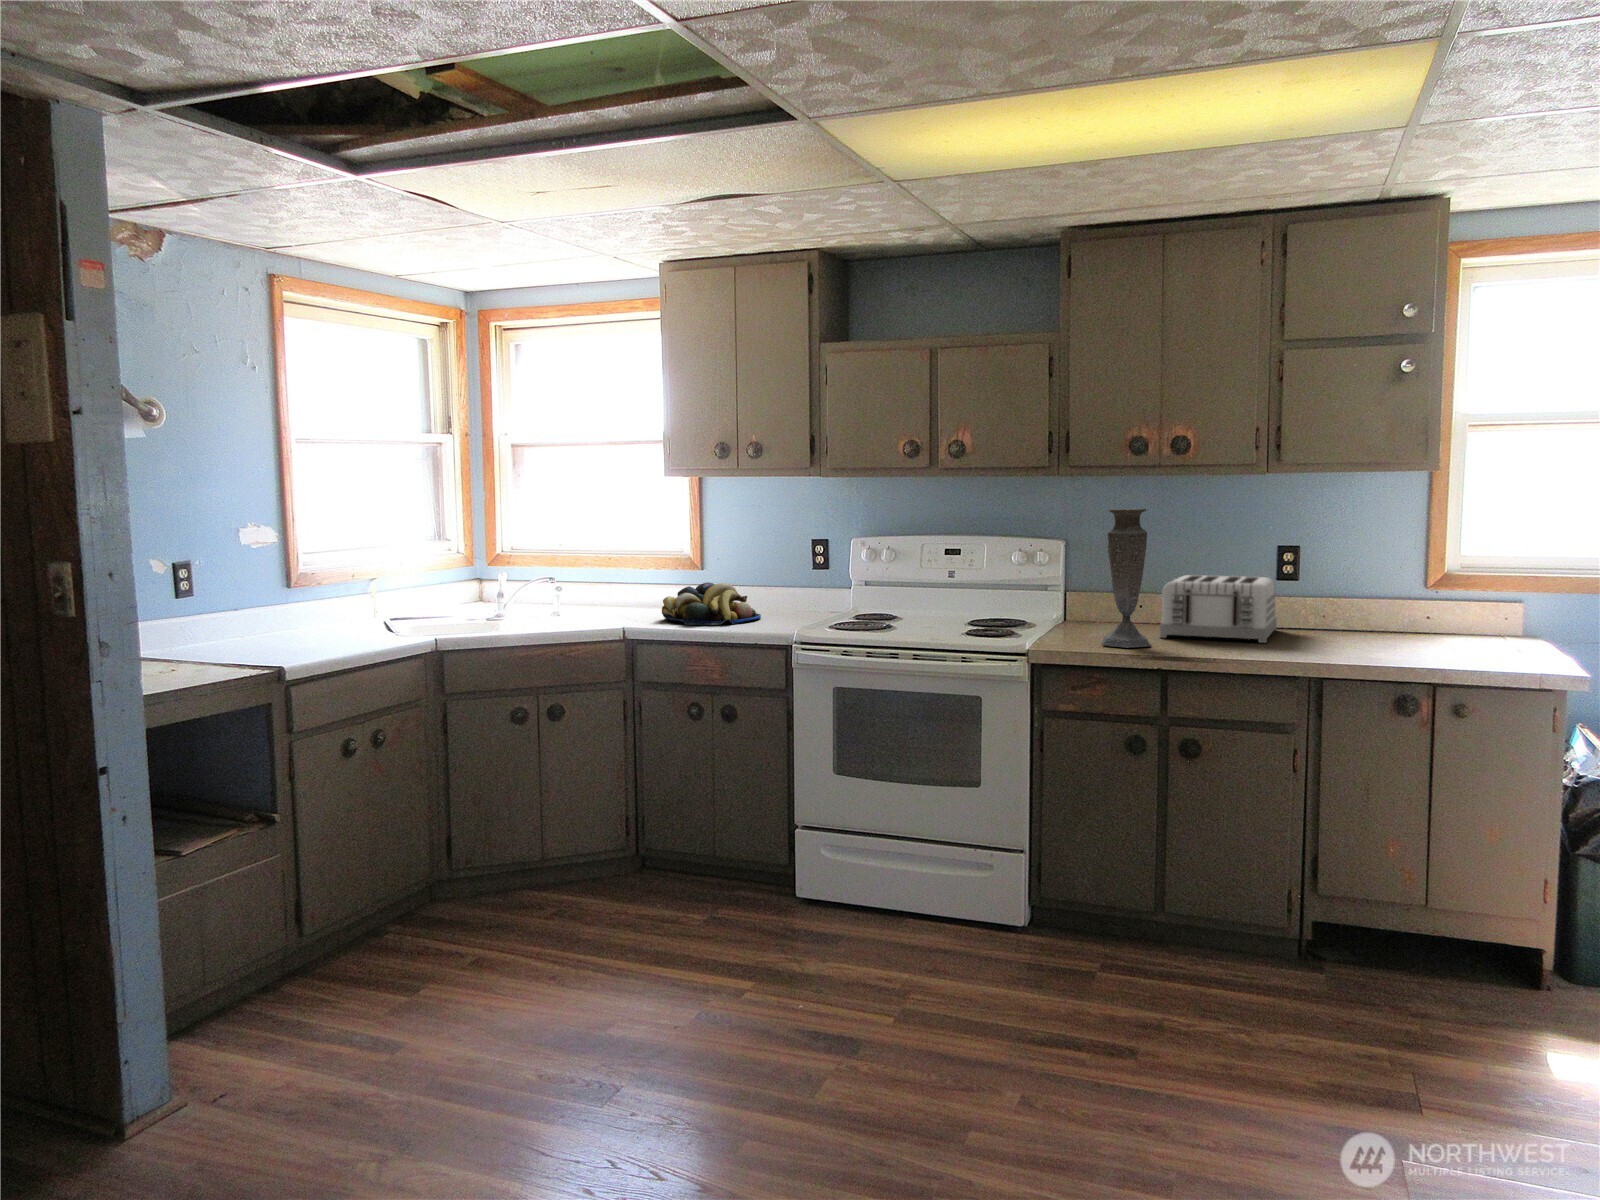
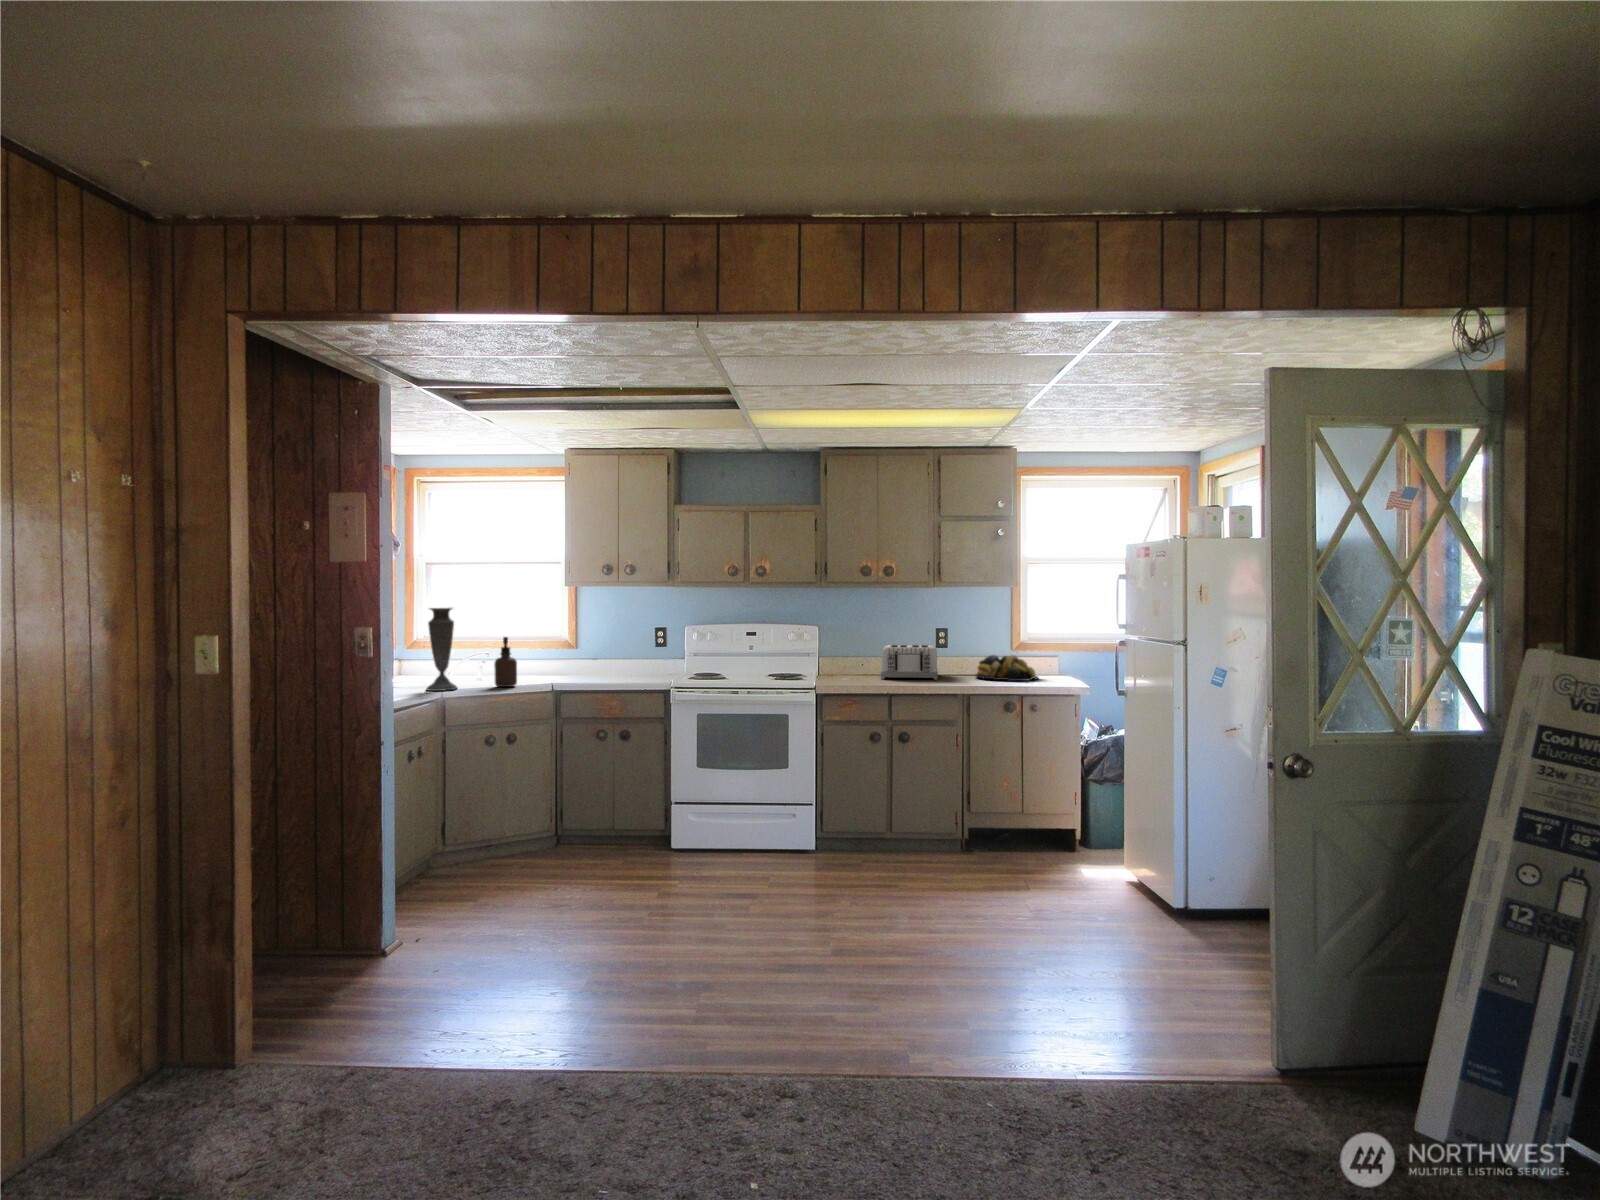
vase: present [1102,509,1150,648] -> present [426,608,457,691]
soap dispenser: none [530,557,564,633] -> present [494,637,517,687]
fruit bowl: present [662,582,761,625] -> present [975,655,1038,681]

